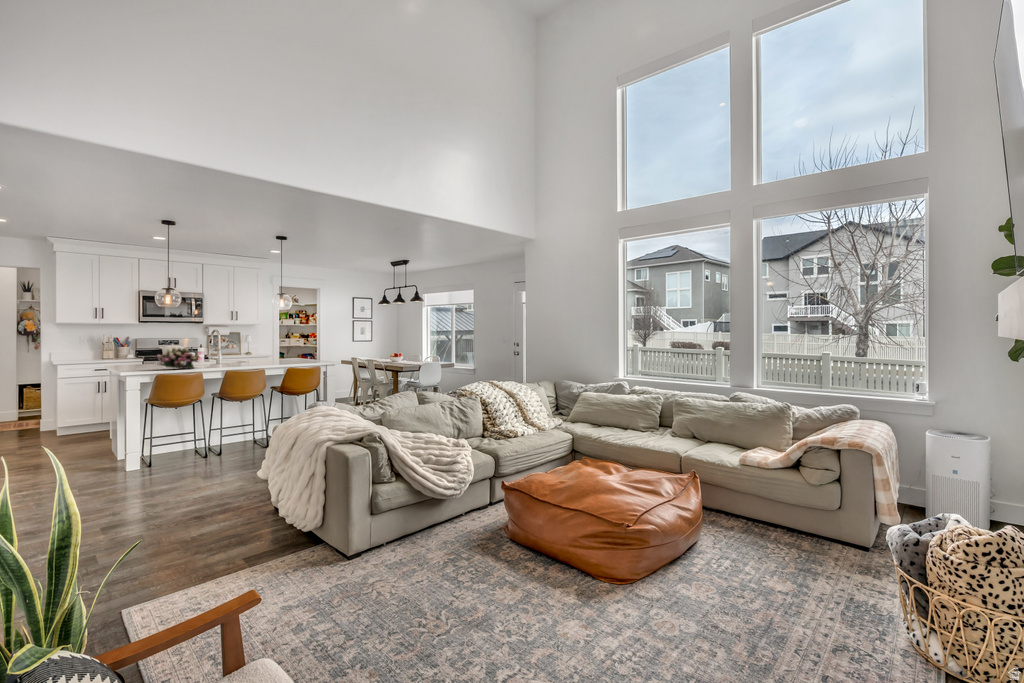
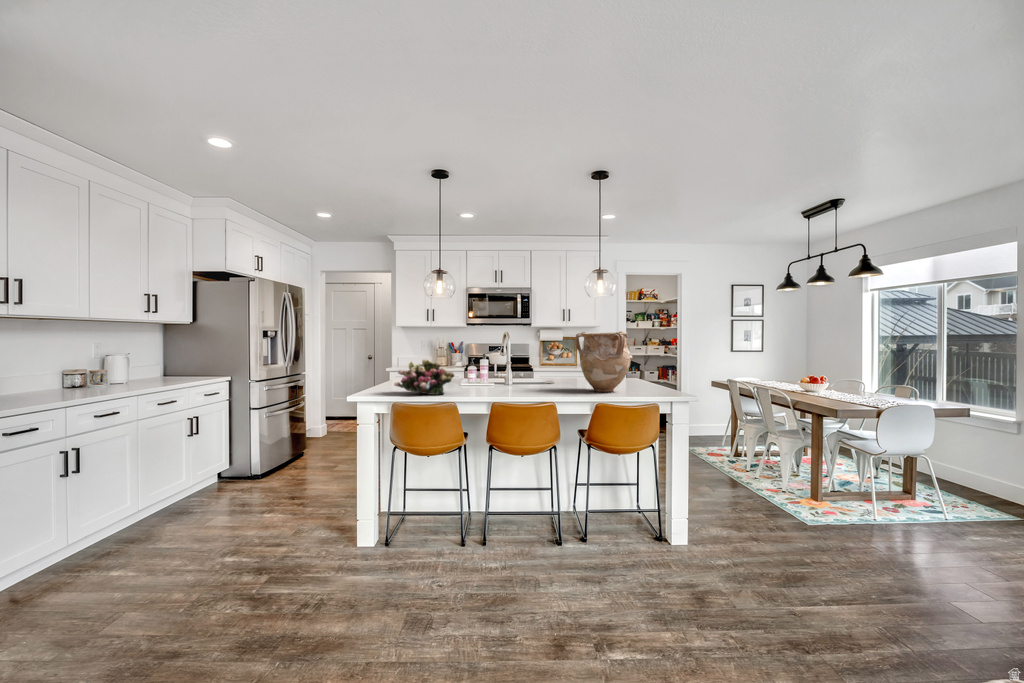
vase: none [272,330,307,364] -> present [575,331,632,392]

